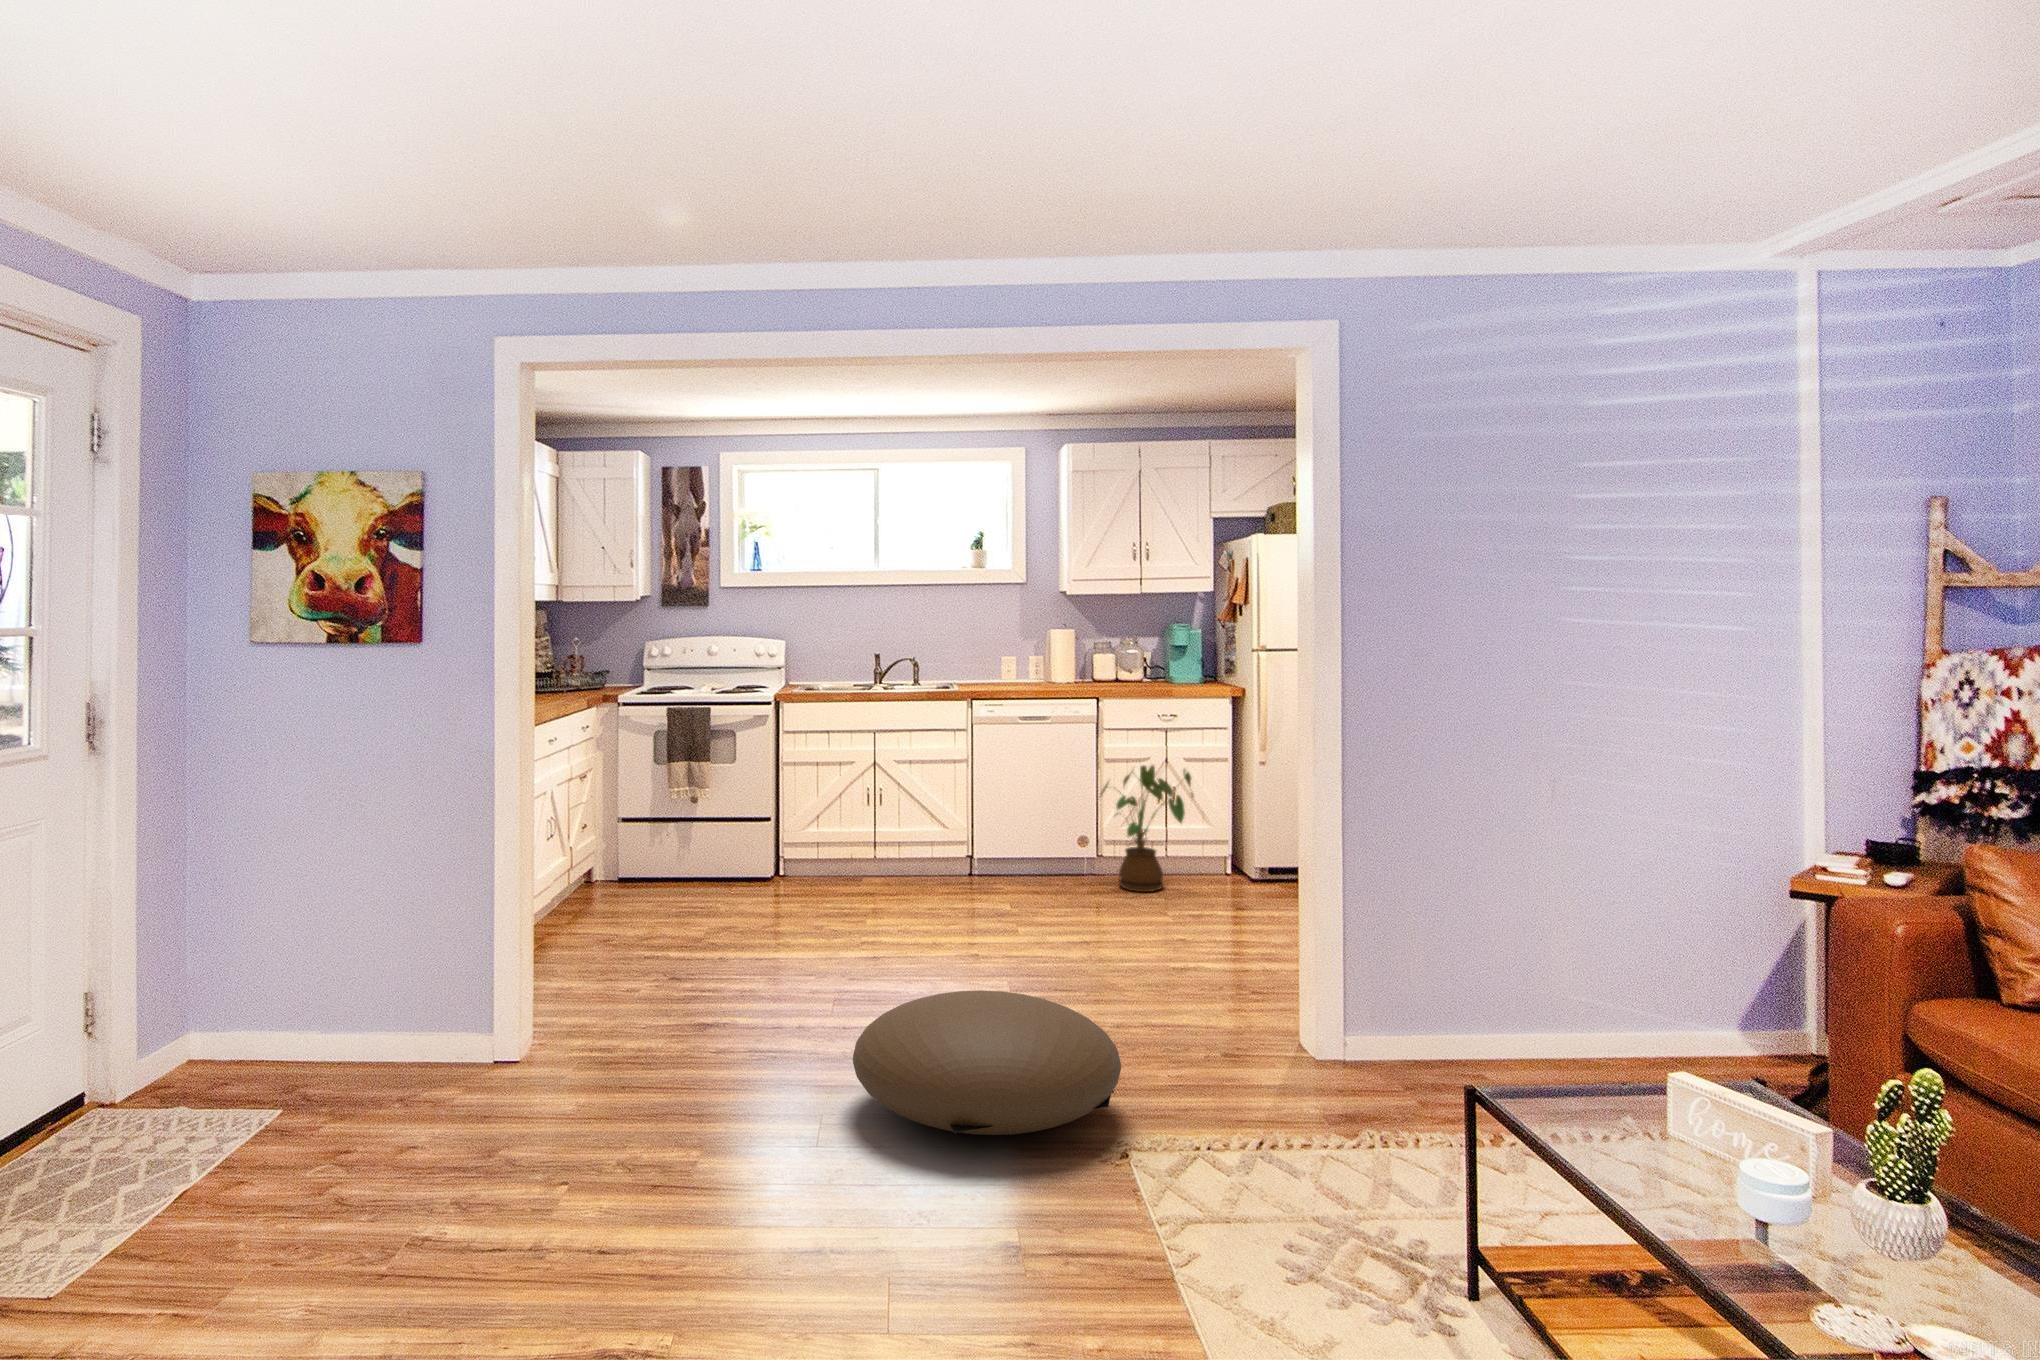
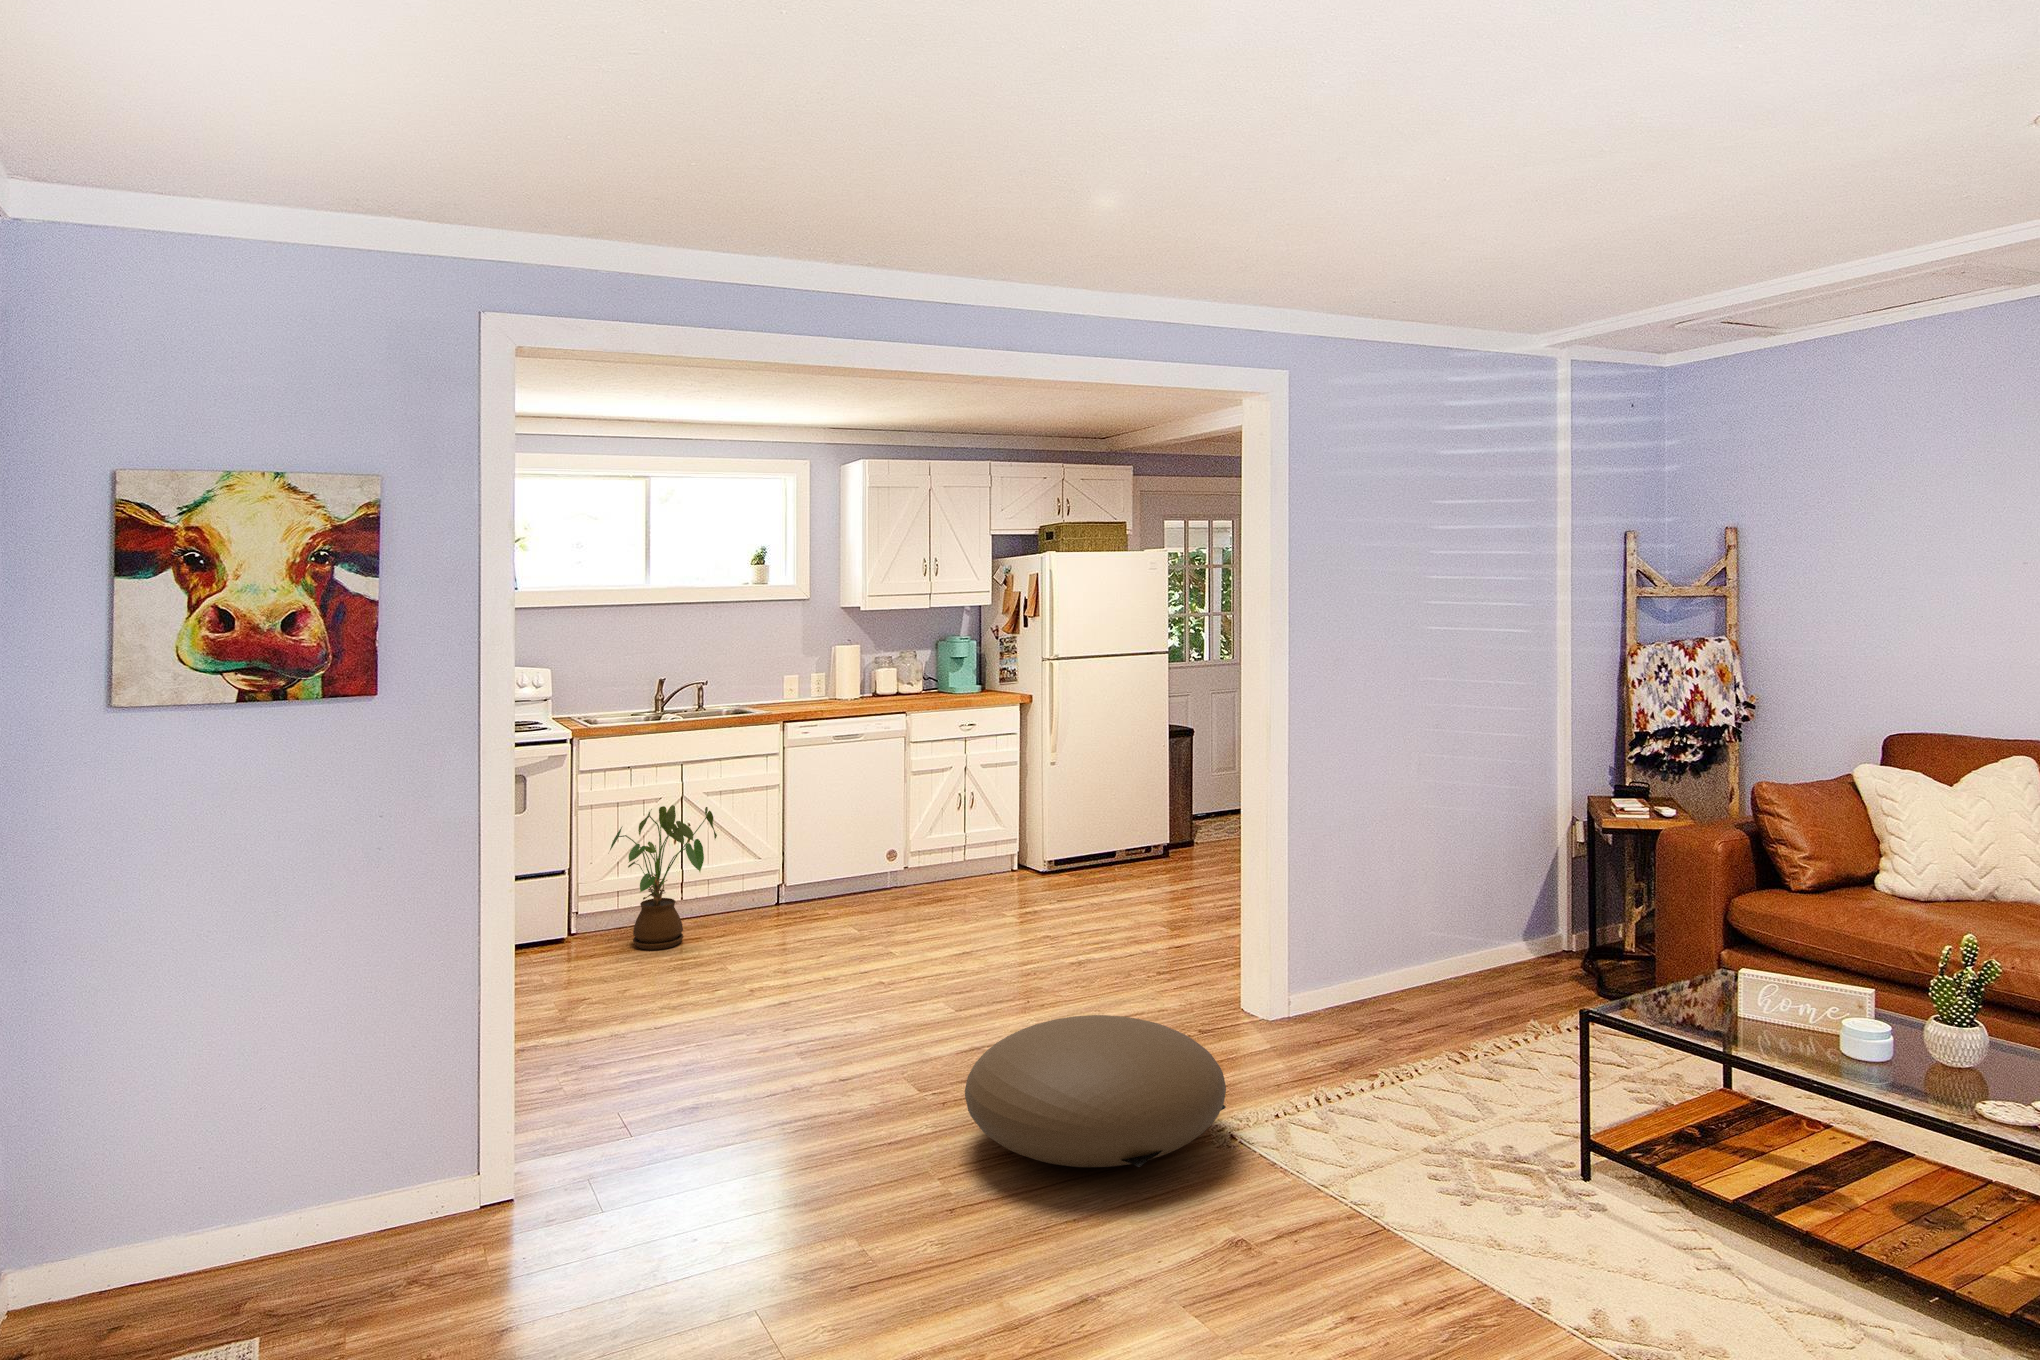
house plant: present [1099,765,1193,892] -> present [610,805,717,950]

